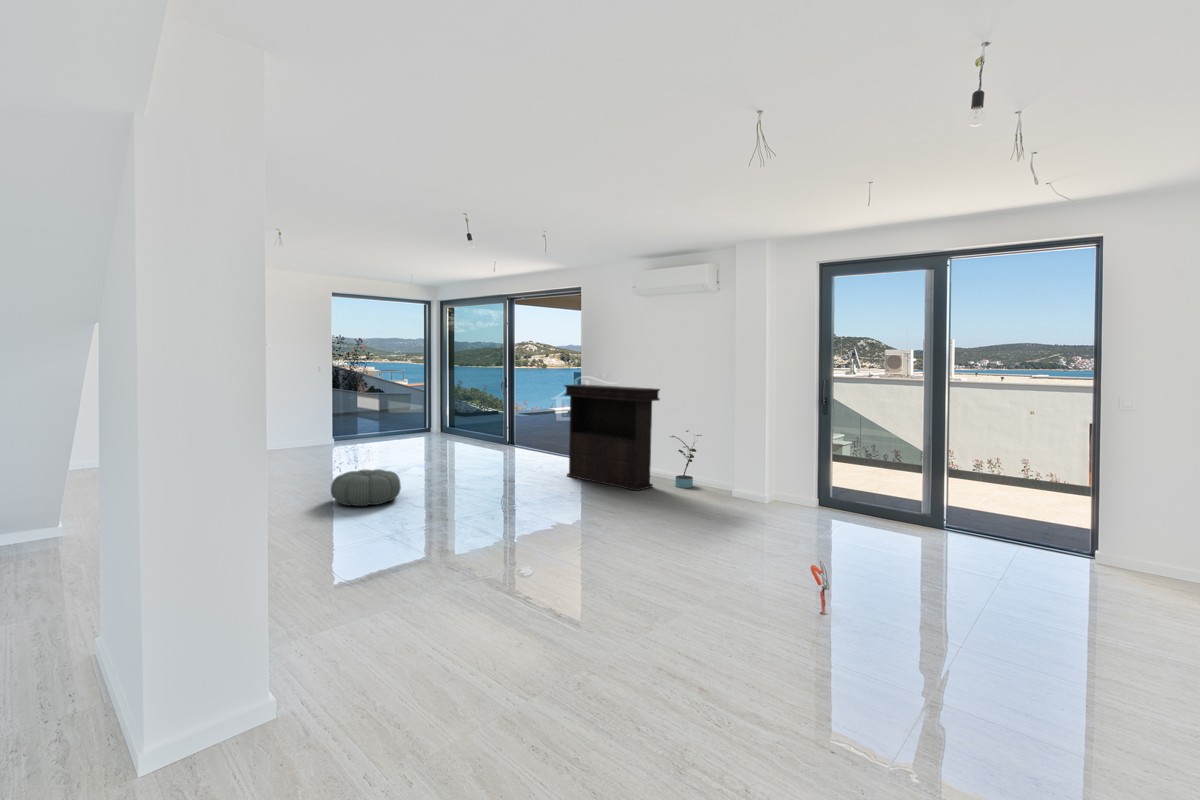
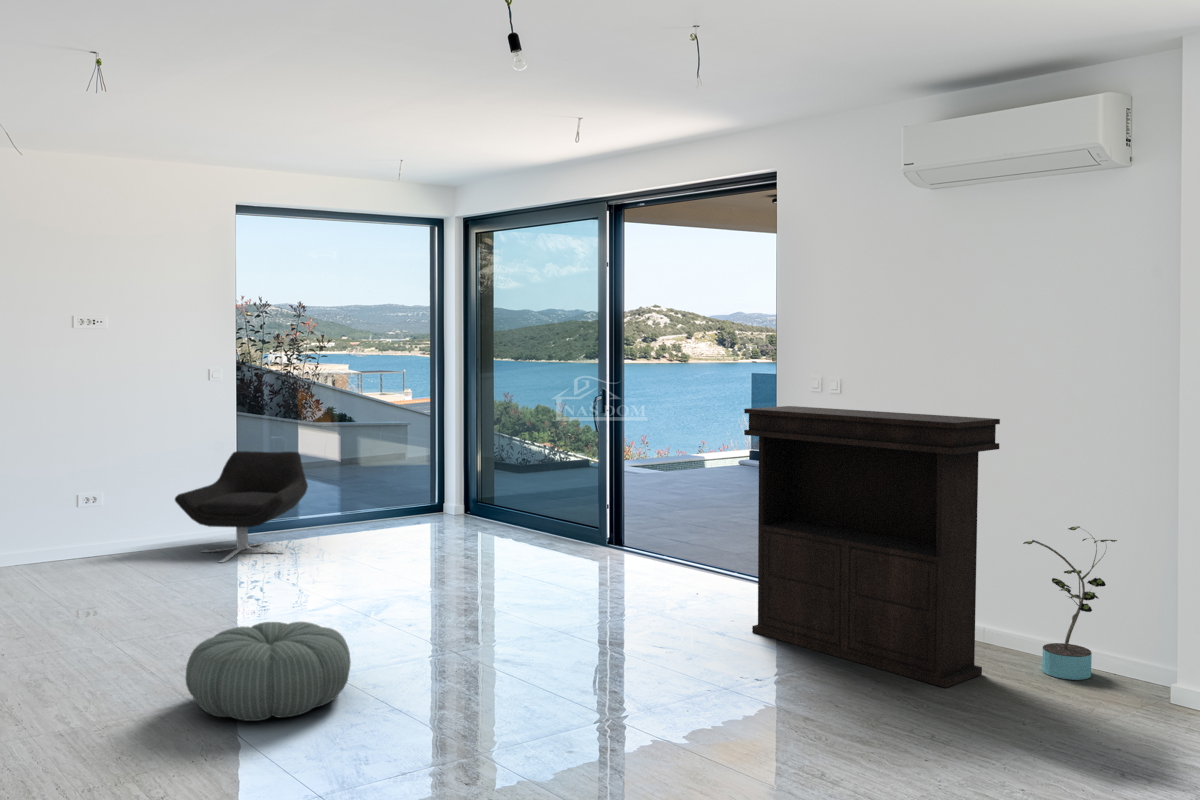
lounge chair: none [301,405,365,456] -> present [175,451,308,563]

